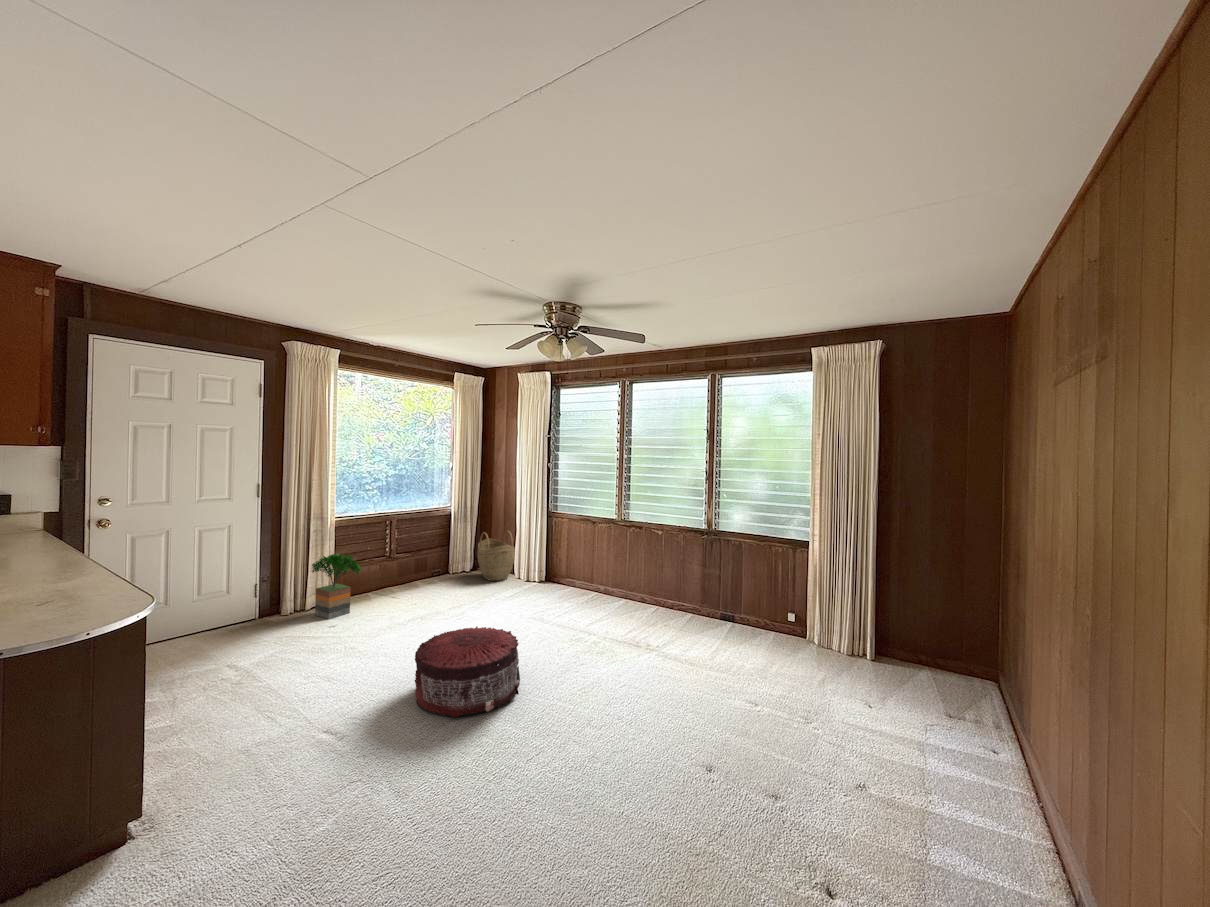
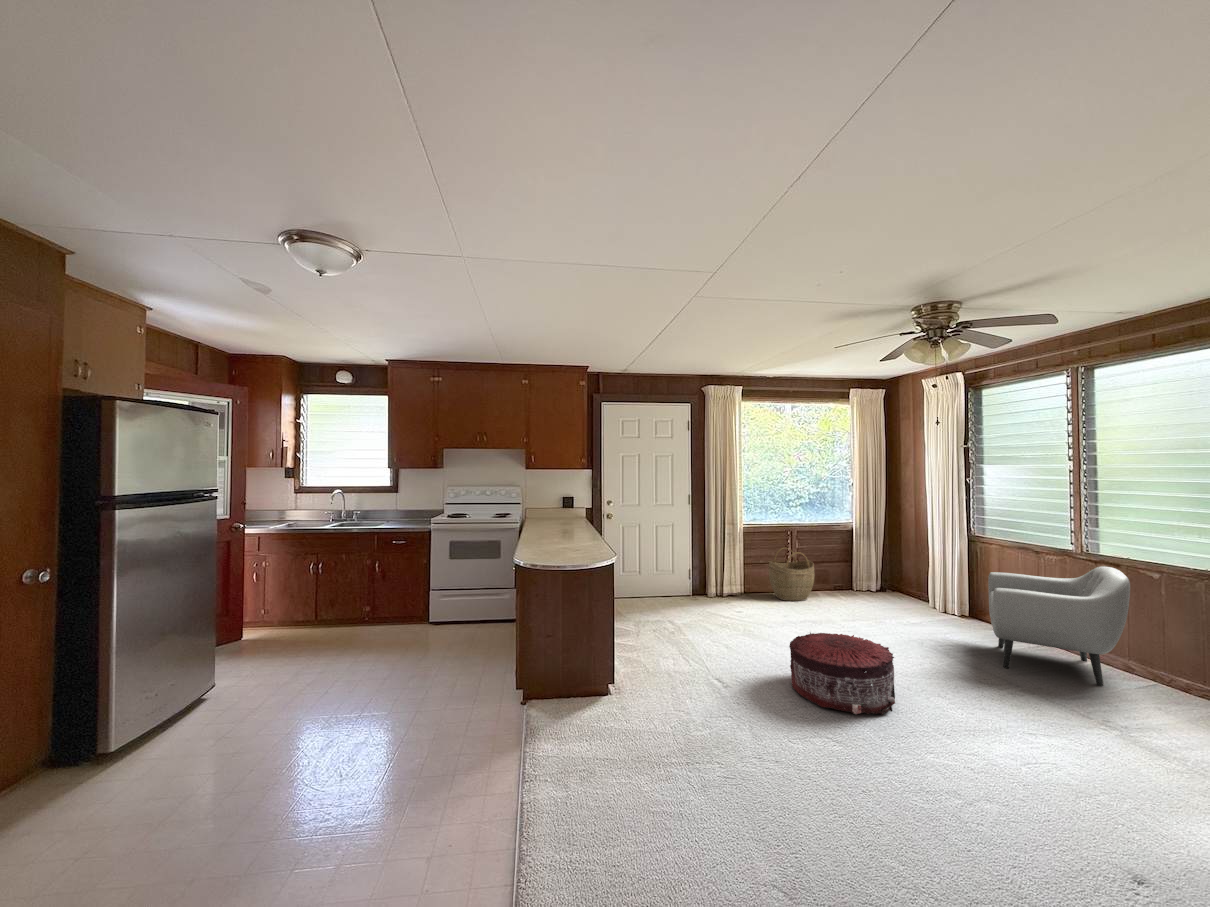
armchair: none [566,529,650,620] -> present [988,567,1130,686]
woven basket: present [477,531,515,581] -> present [768,548,814,601]
potted tree: present [312,554,361,619] -> none [725,553,764,607]

